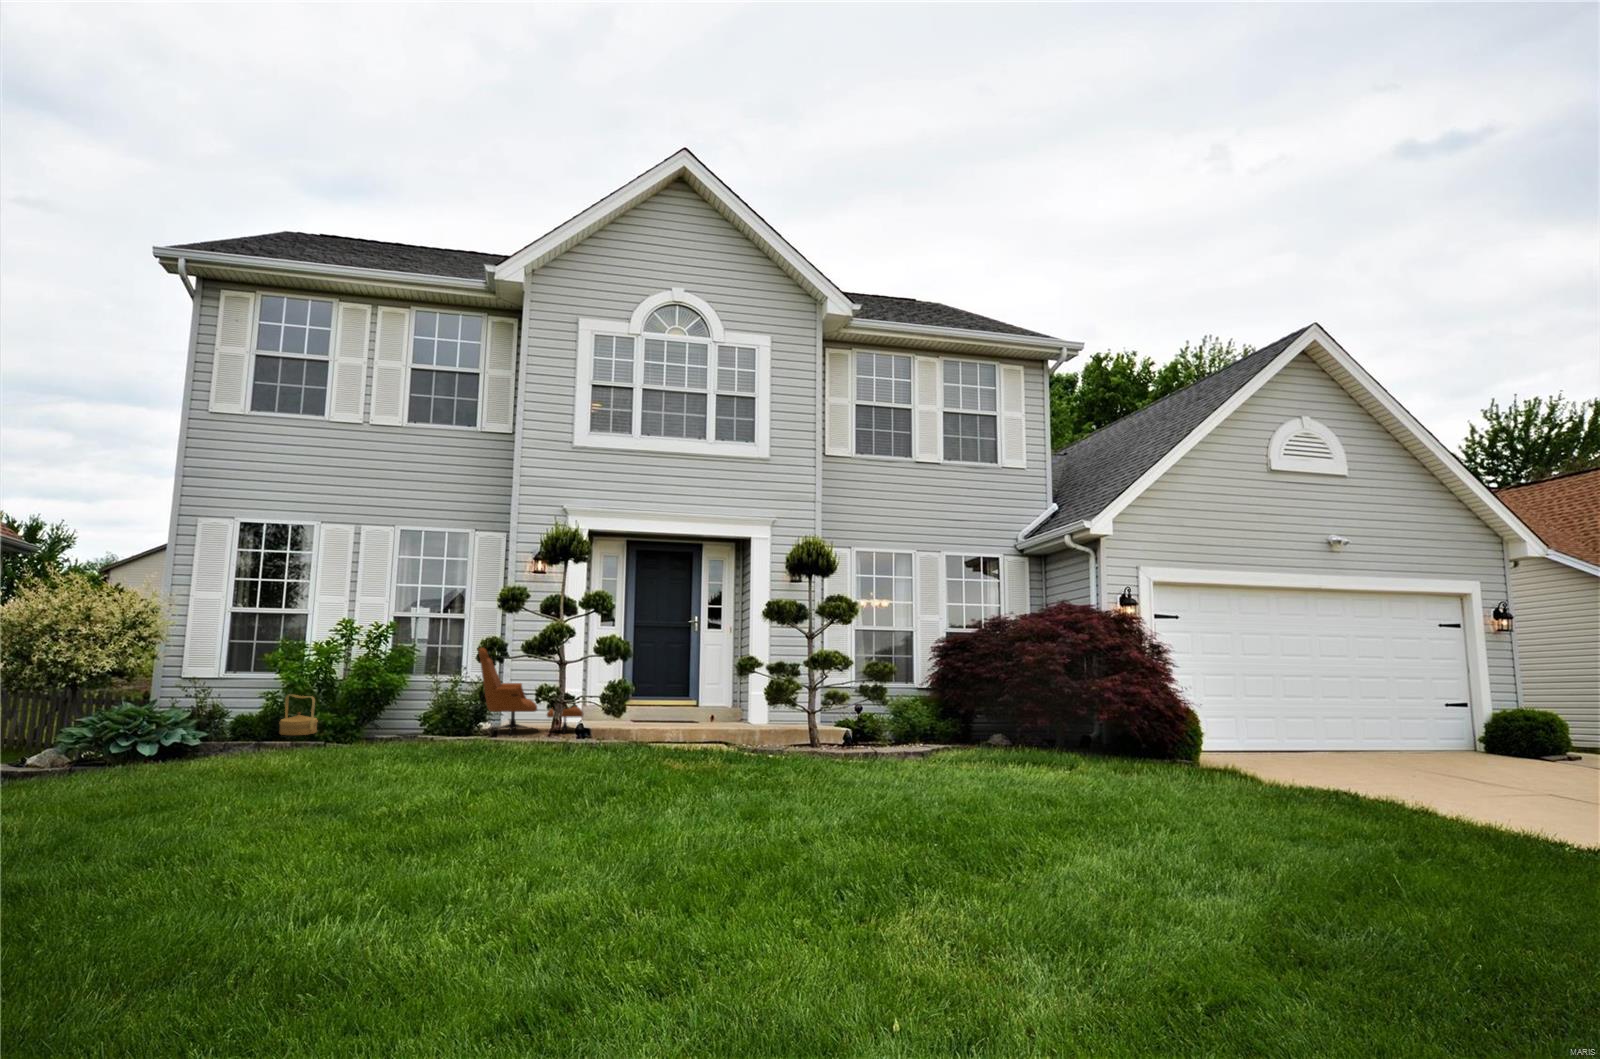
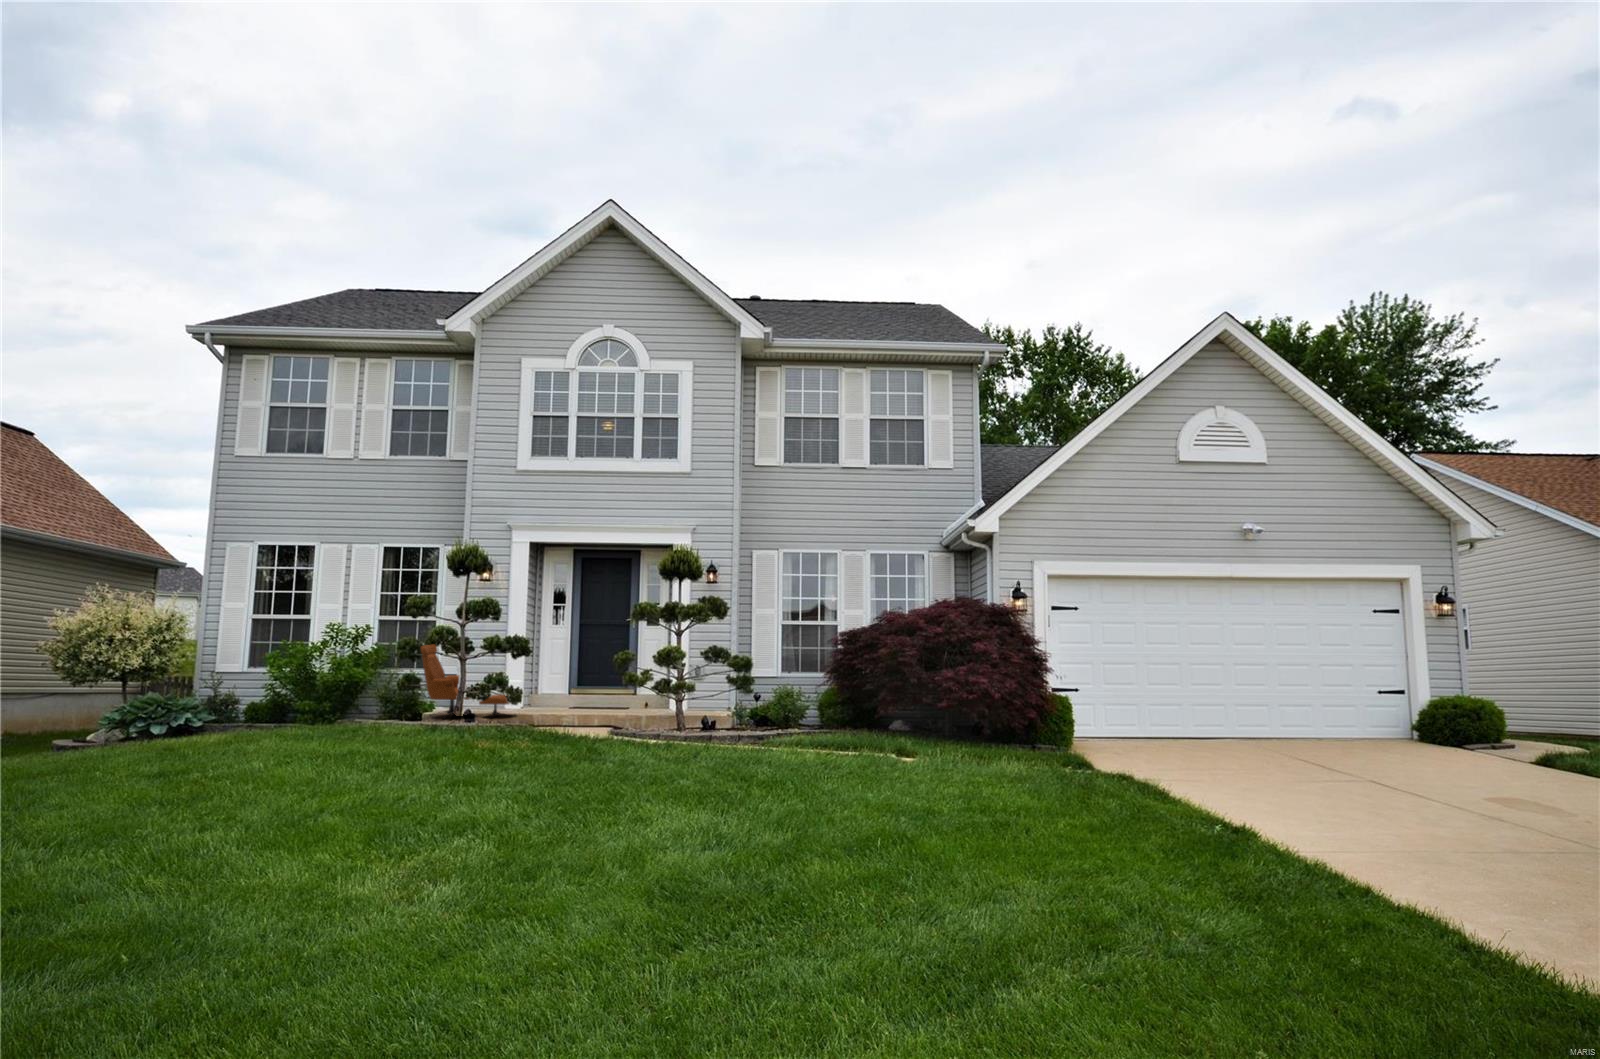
woven basket: present [280,695,318,735] -> none [266,685,299,719]

